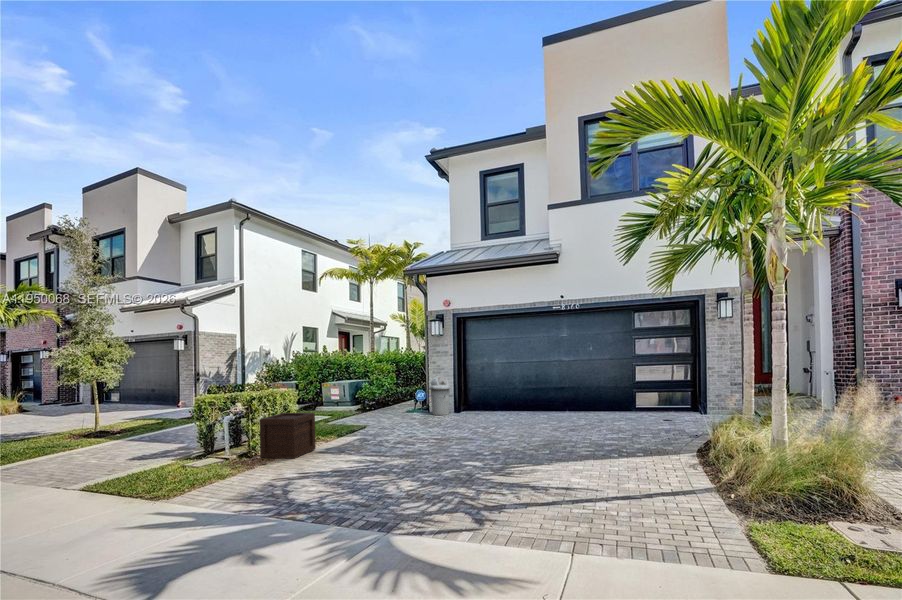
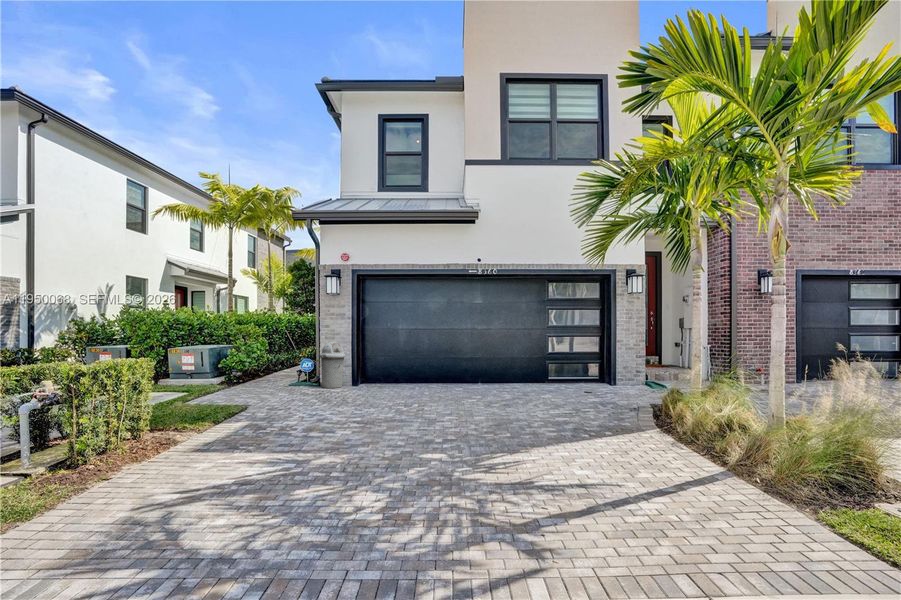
wooden crate: present [260,413,316,459] -> none [92,393,187,466]

